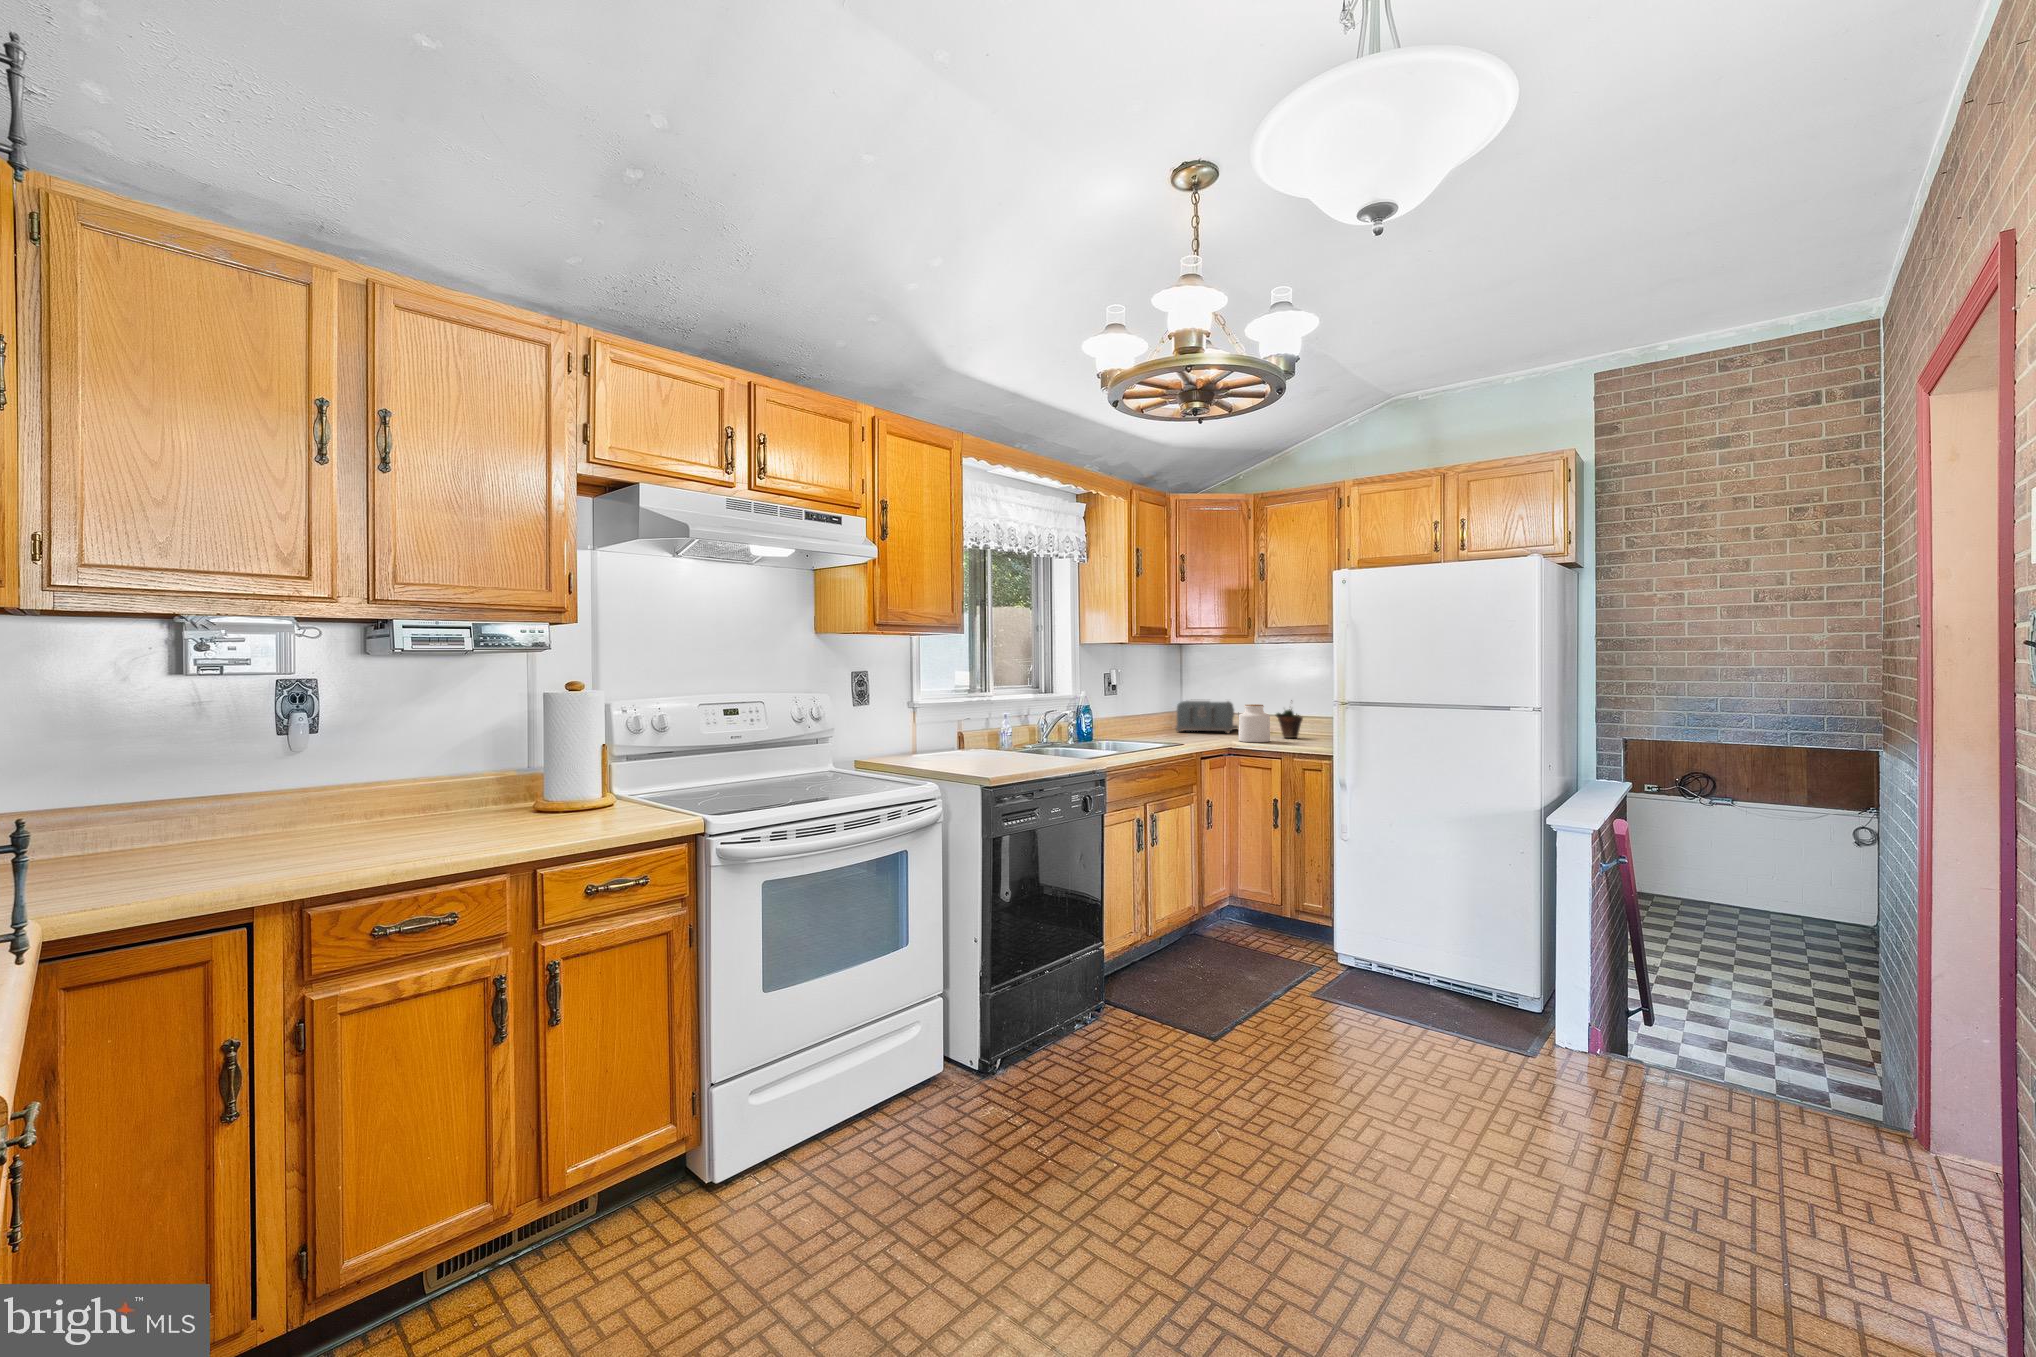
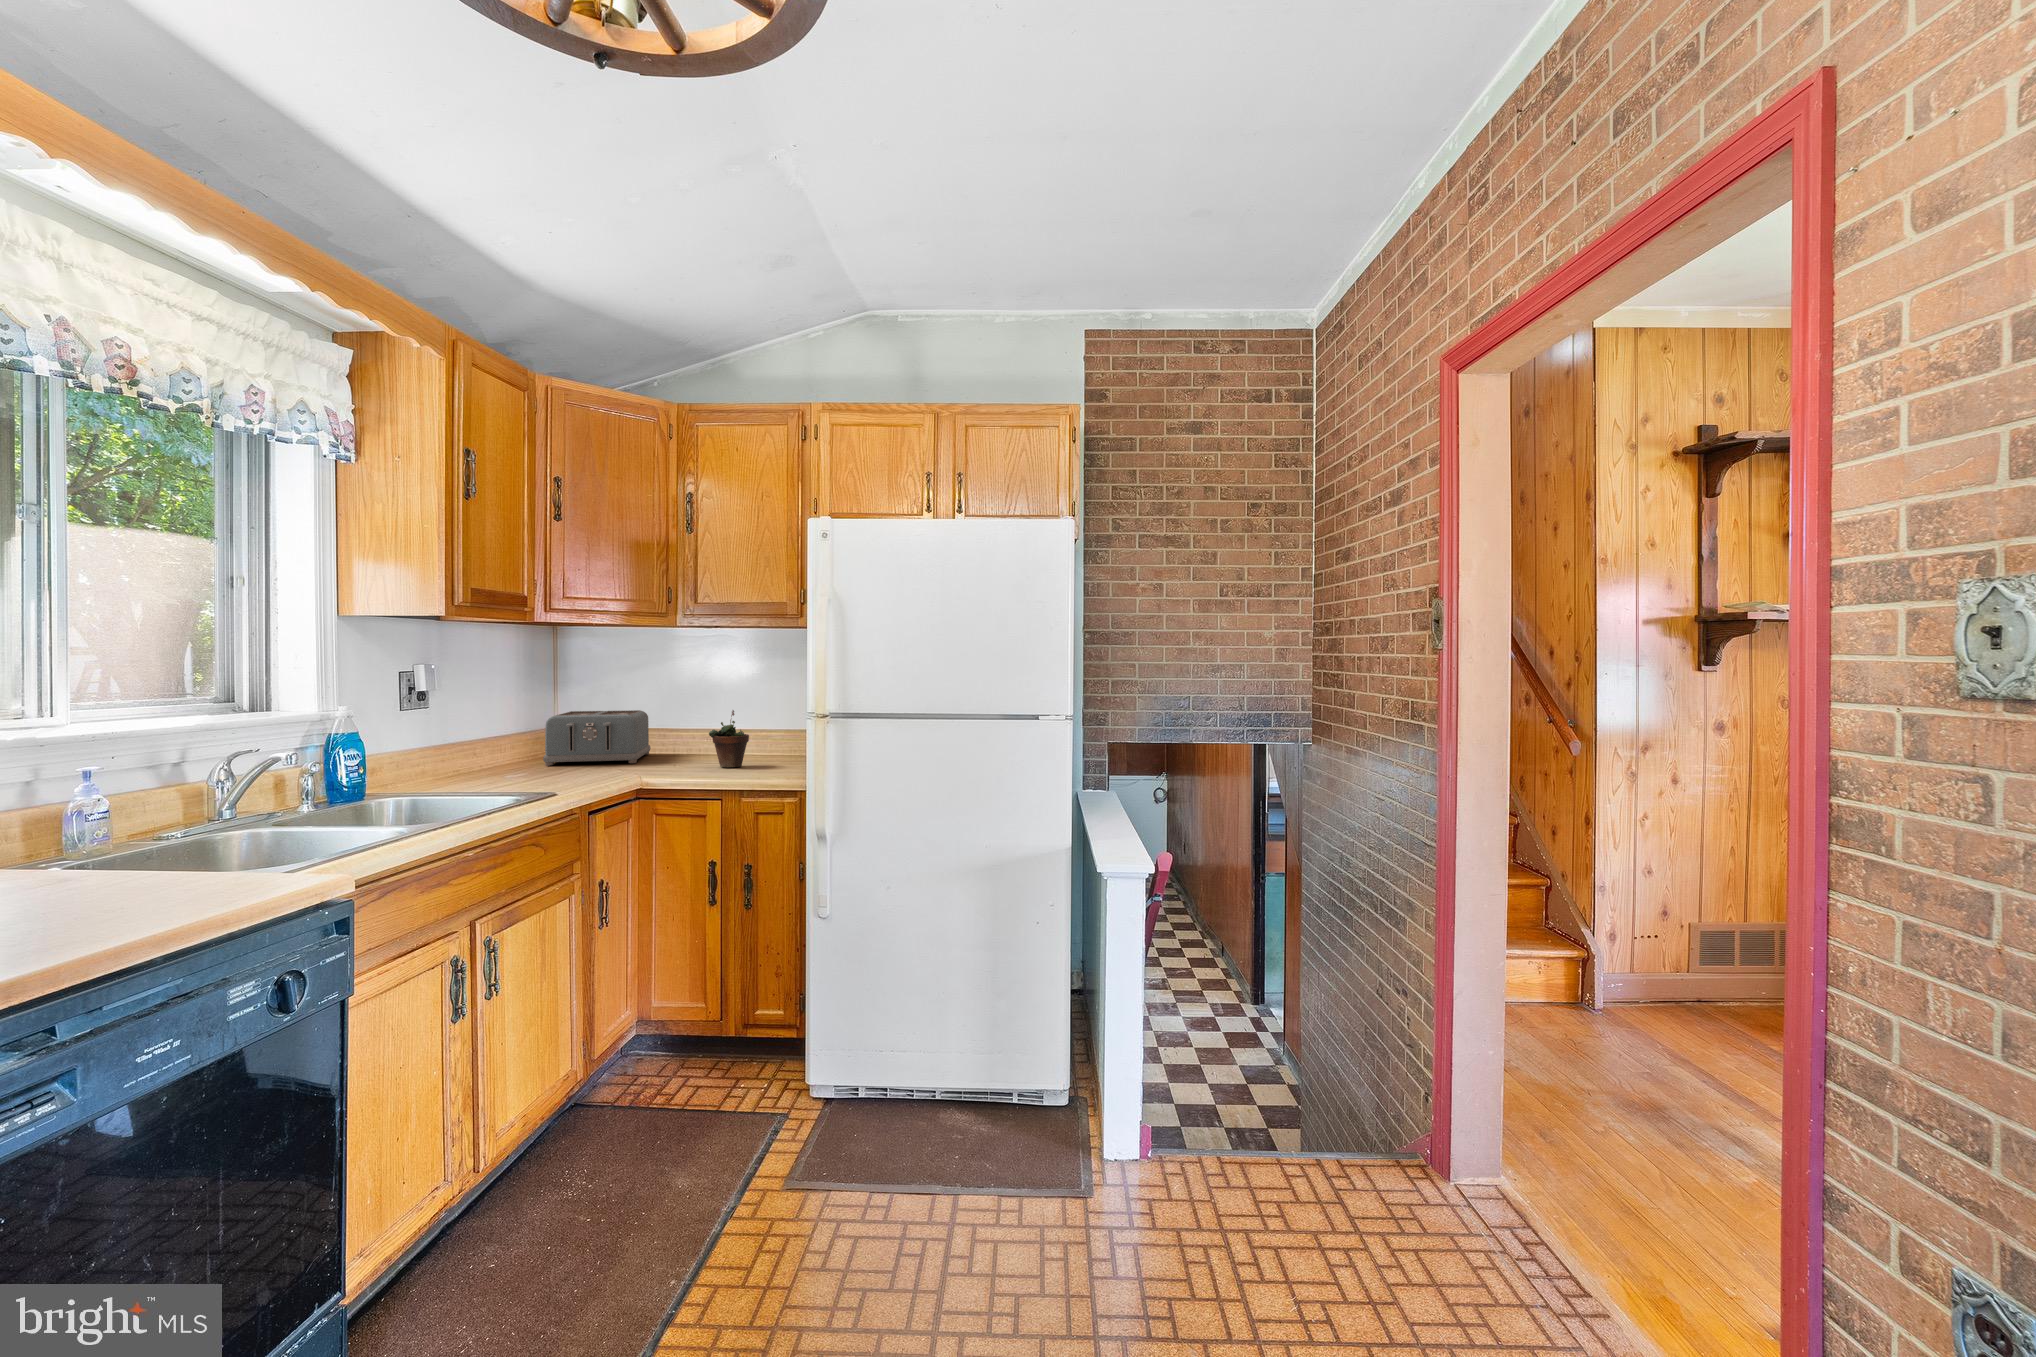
jar: present [1239,704,1270,742] -> none [653,720,703,779]

